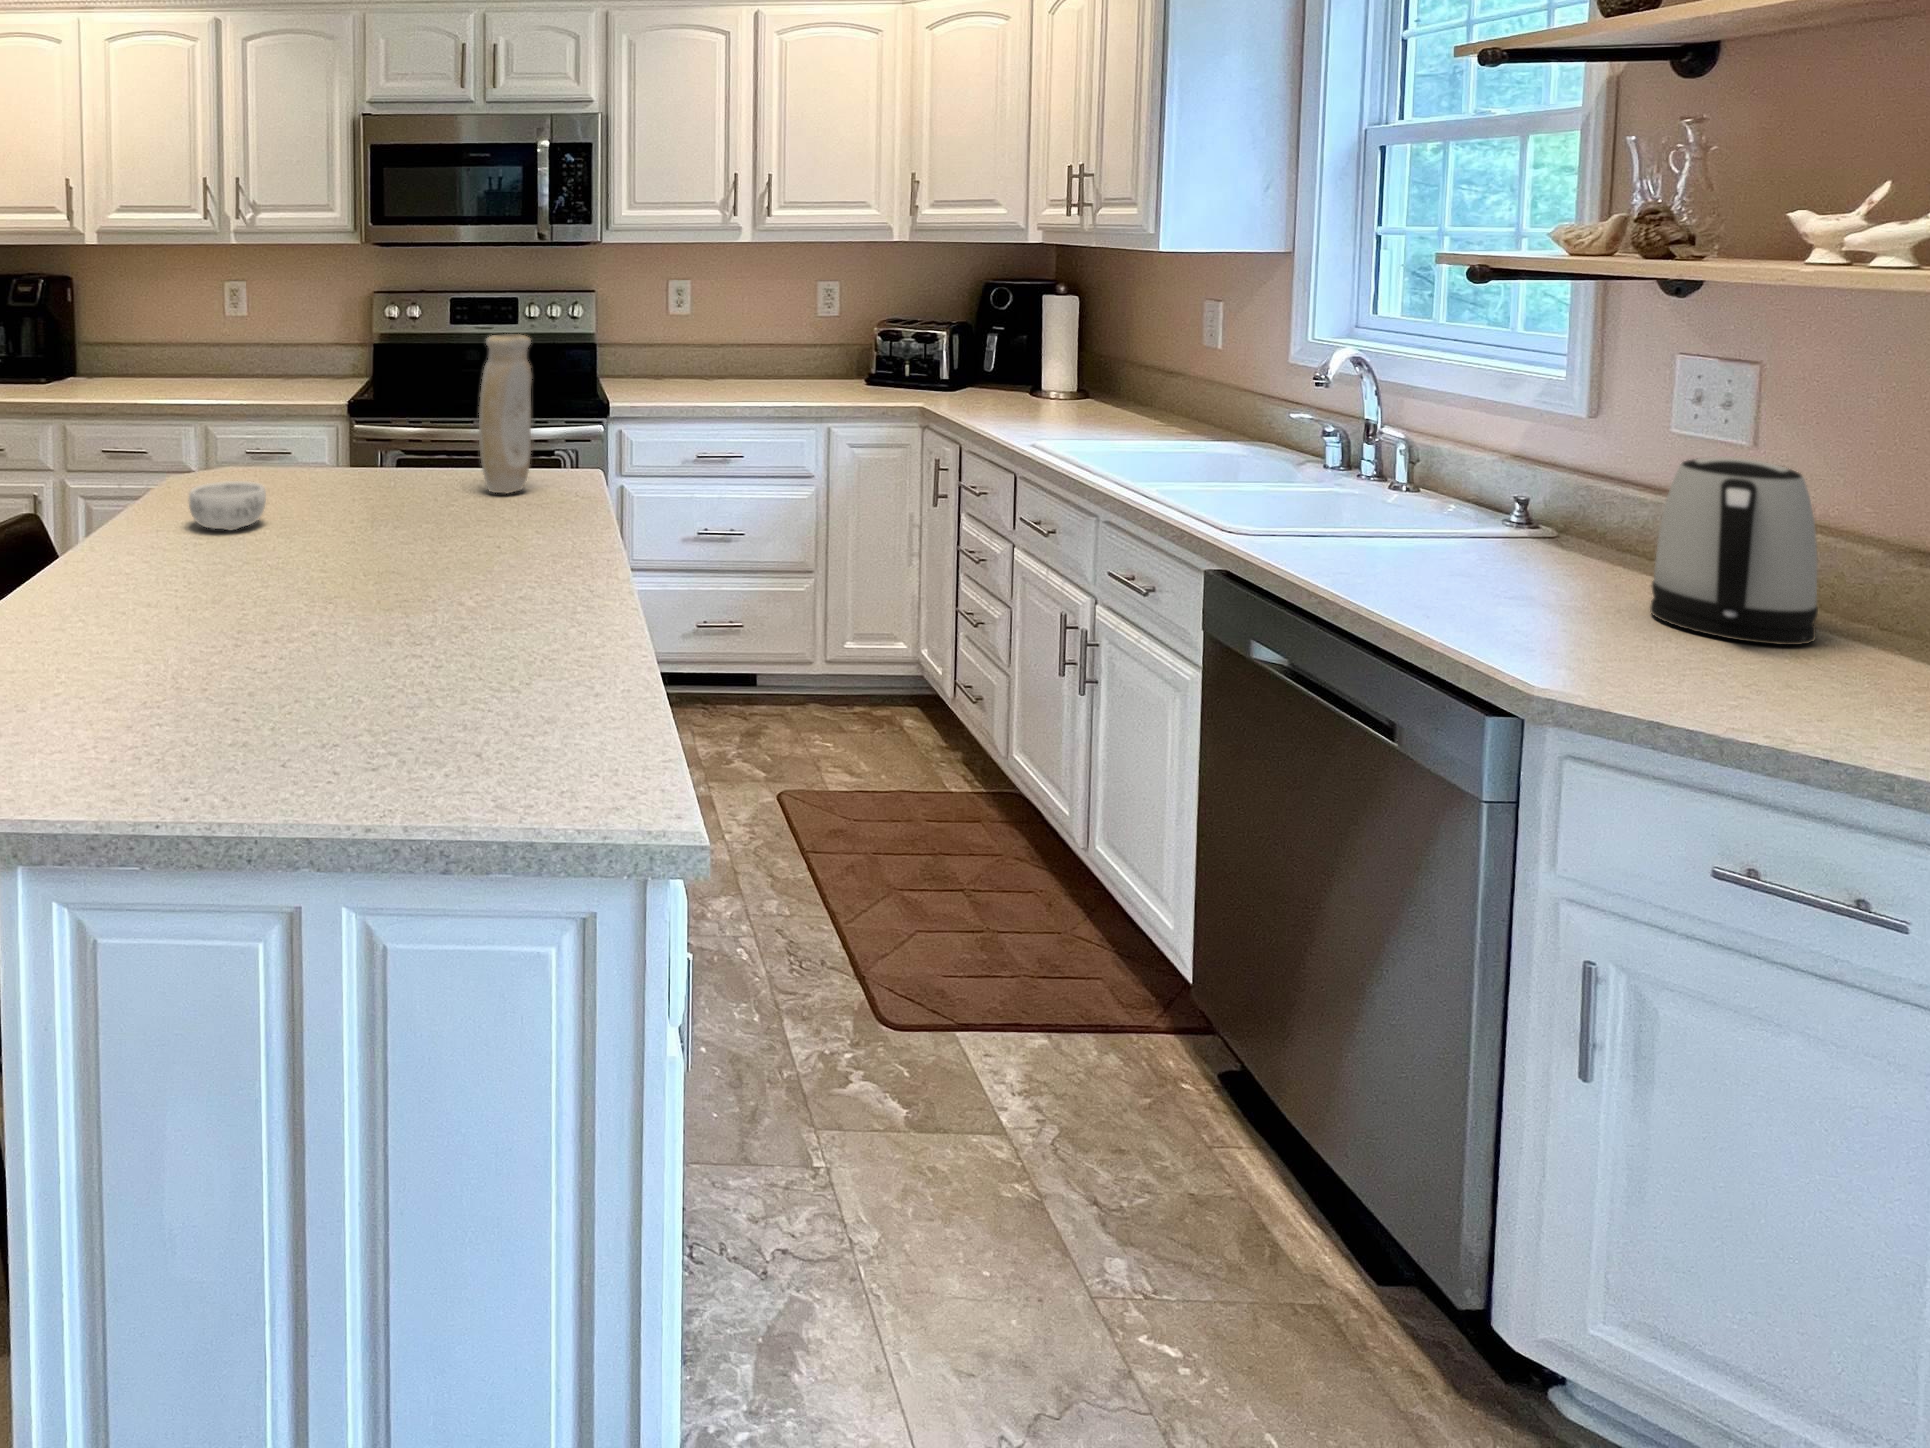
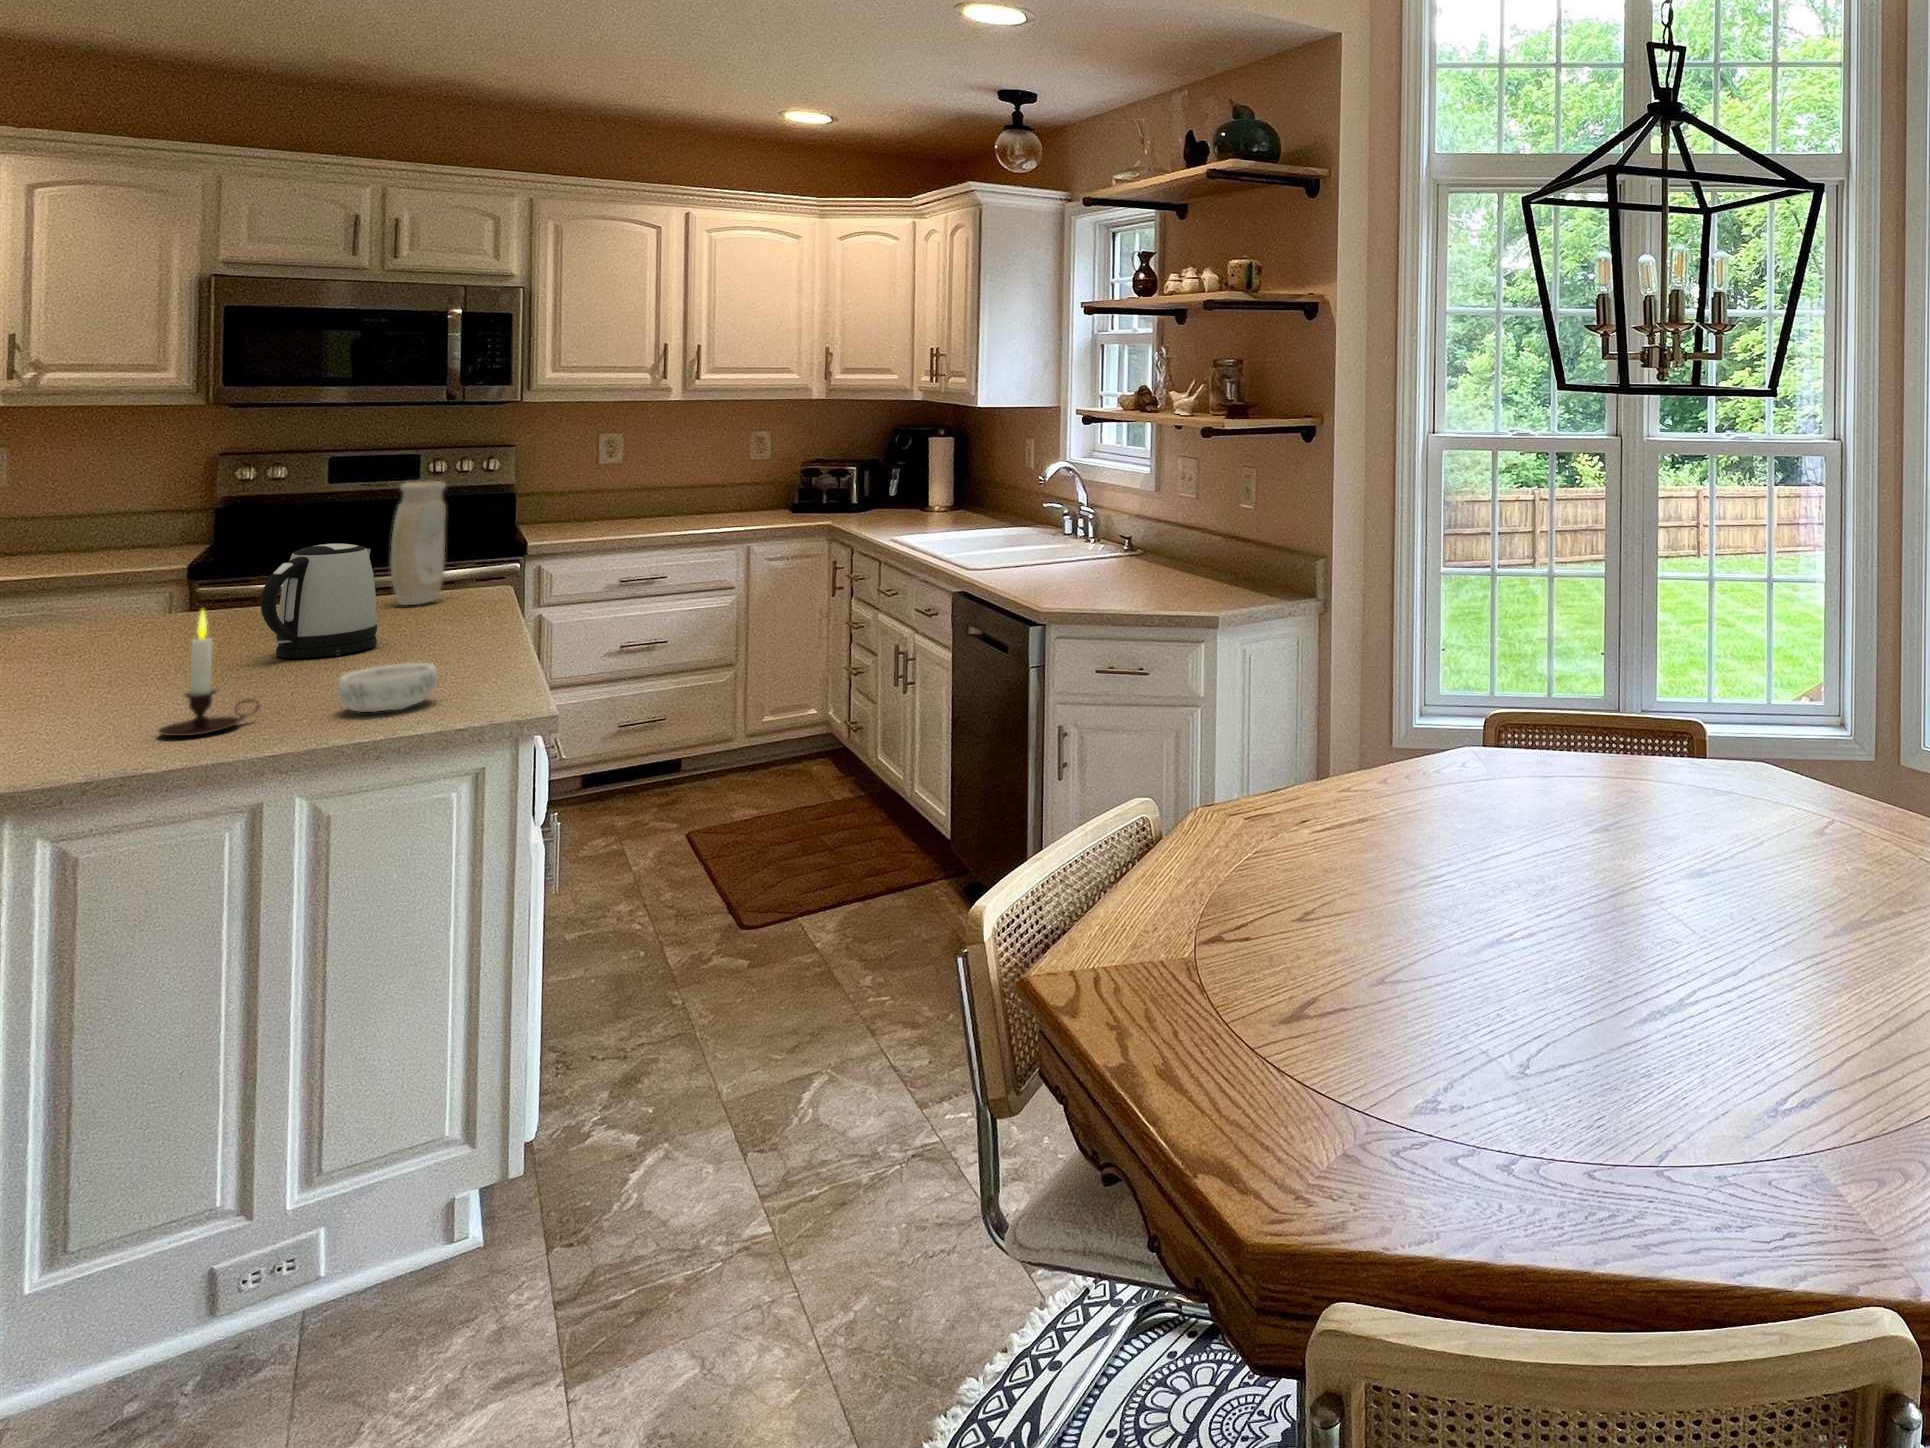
kettle: present [1650,457,1818,645] -> present [261,544,377,658]
decorative bowl: present [189,481,266,530] -> present [338,663,437,712]
candle: none [155,553,277,767] -> present [159,611,258,736]

